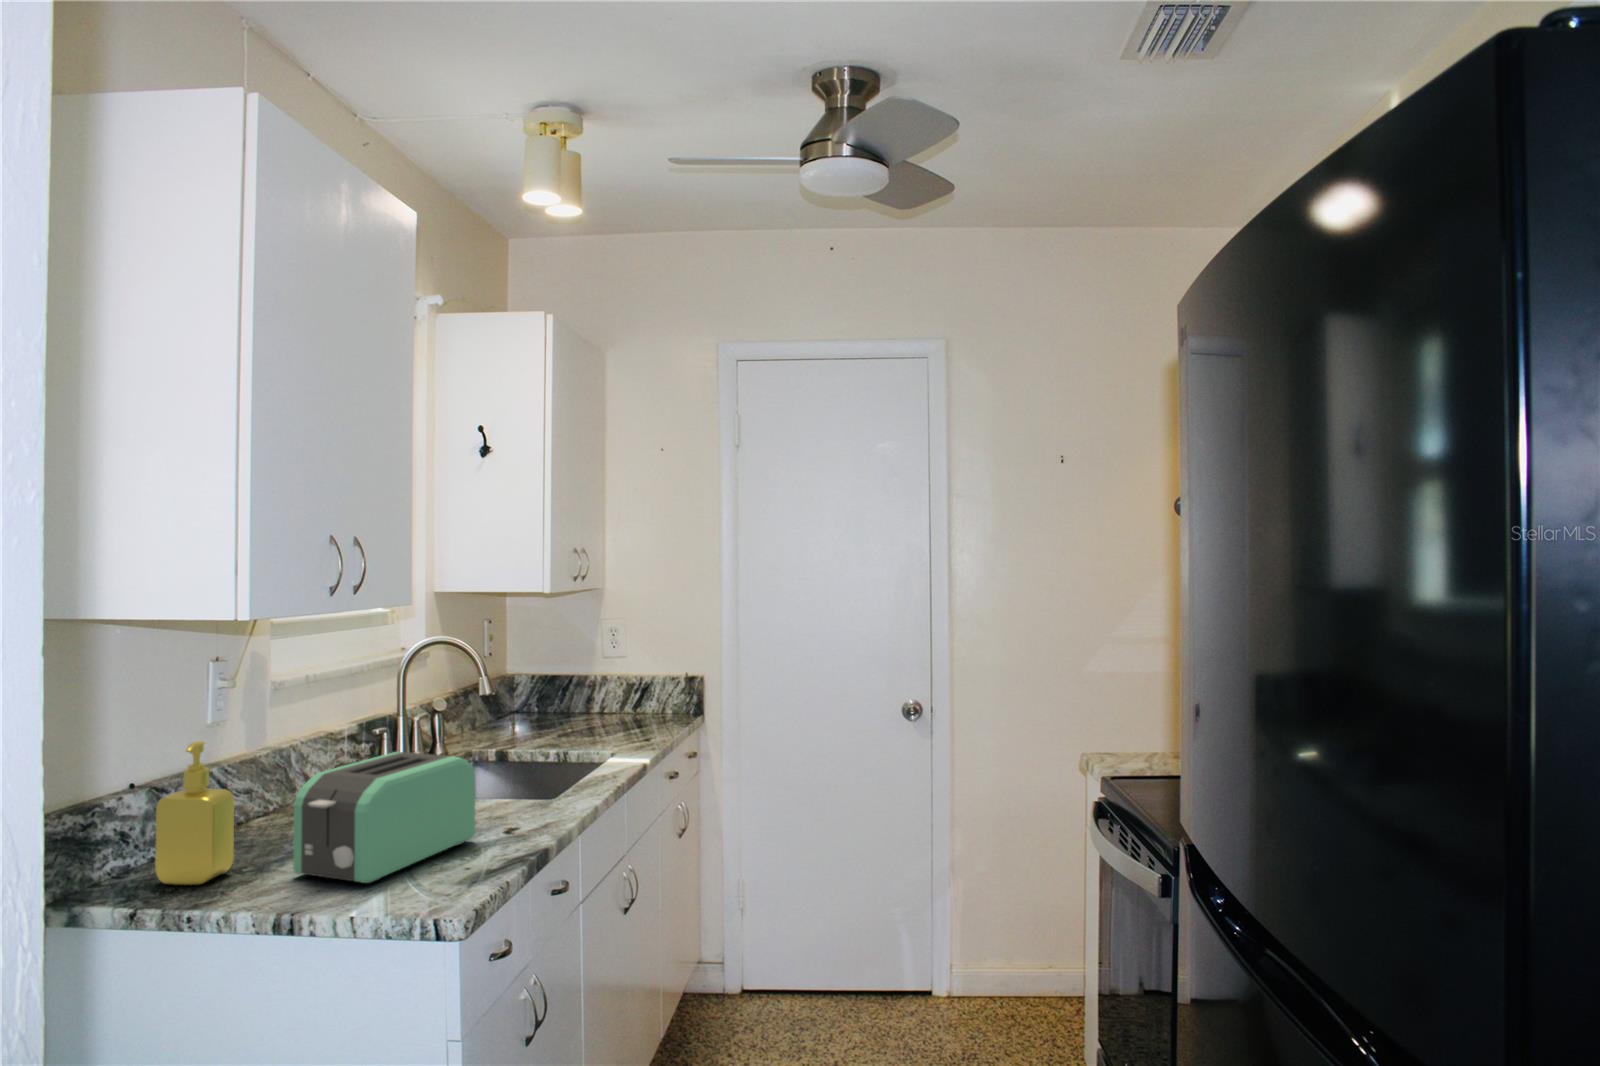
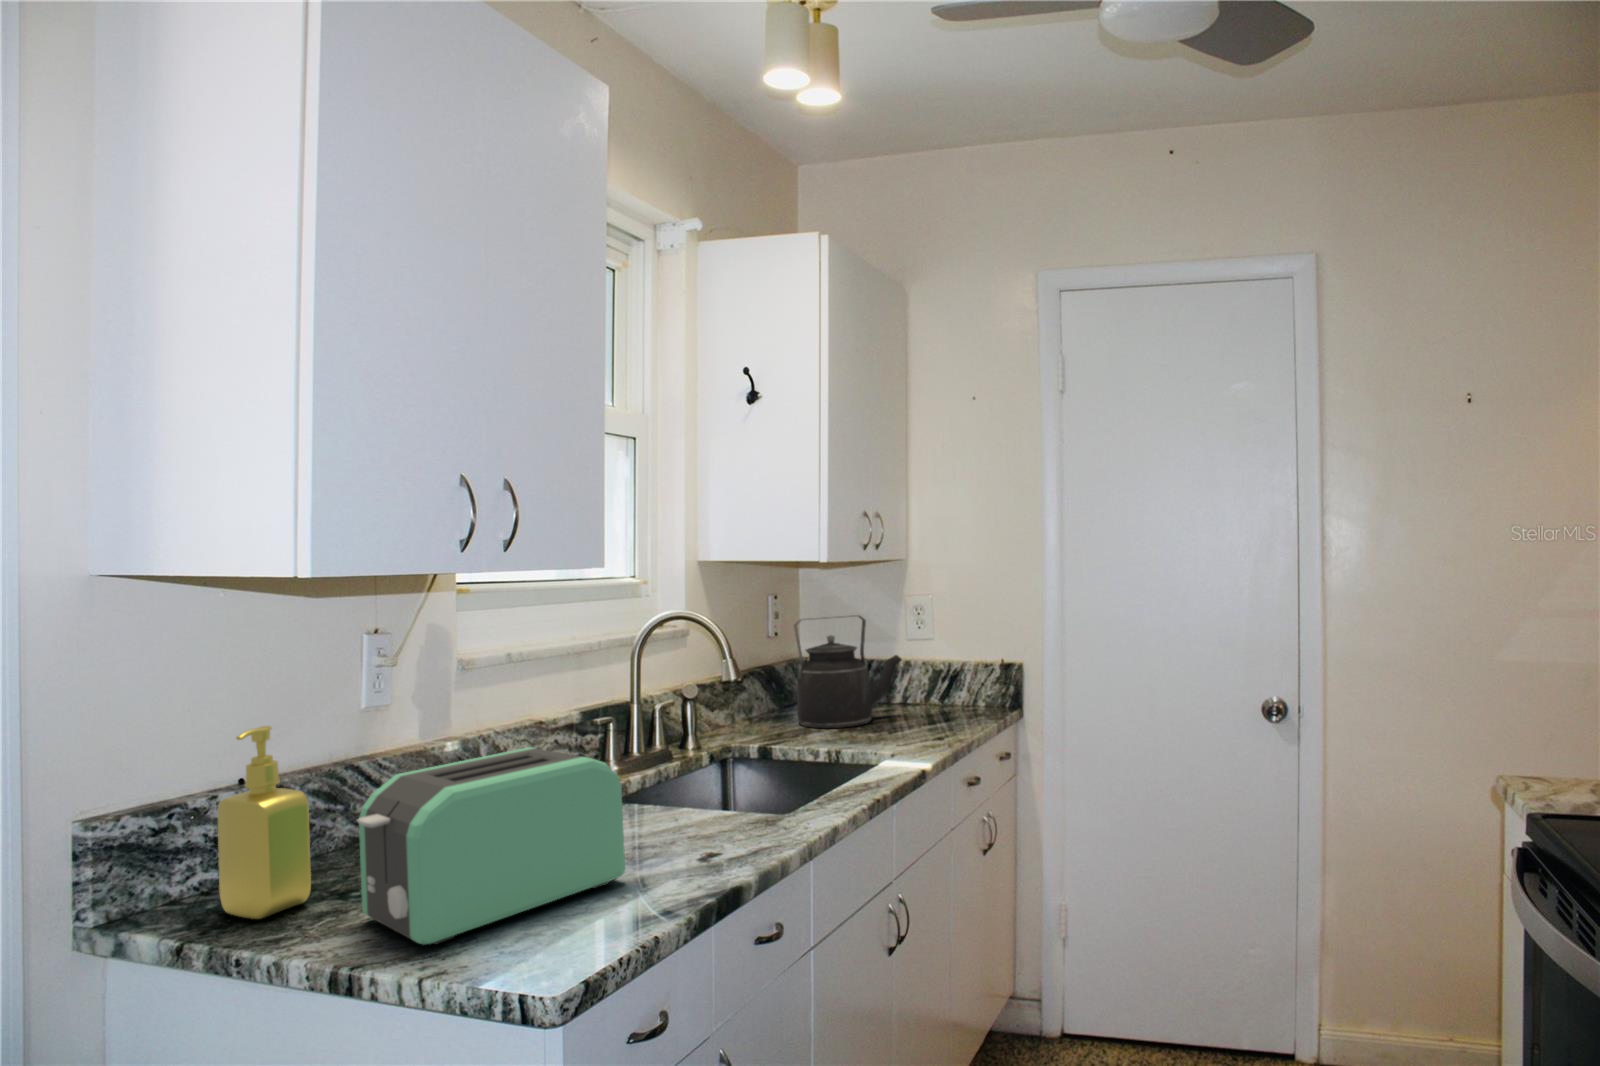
kettle: none [520,641,608,734] -> present [794,615,902,728]

